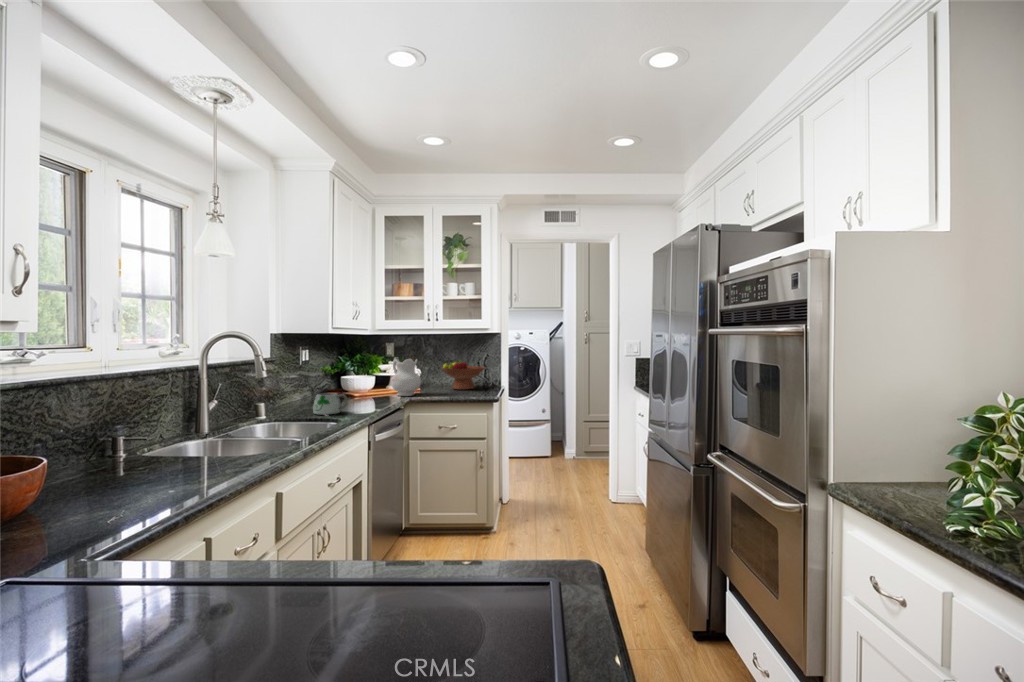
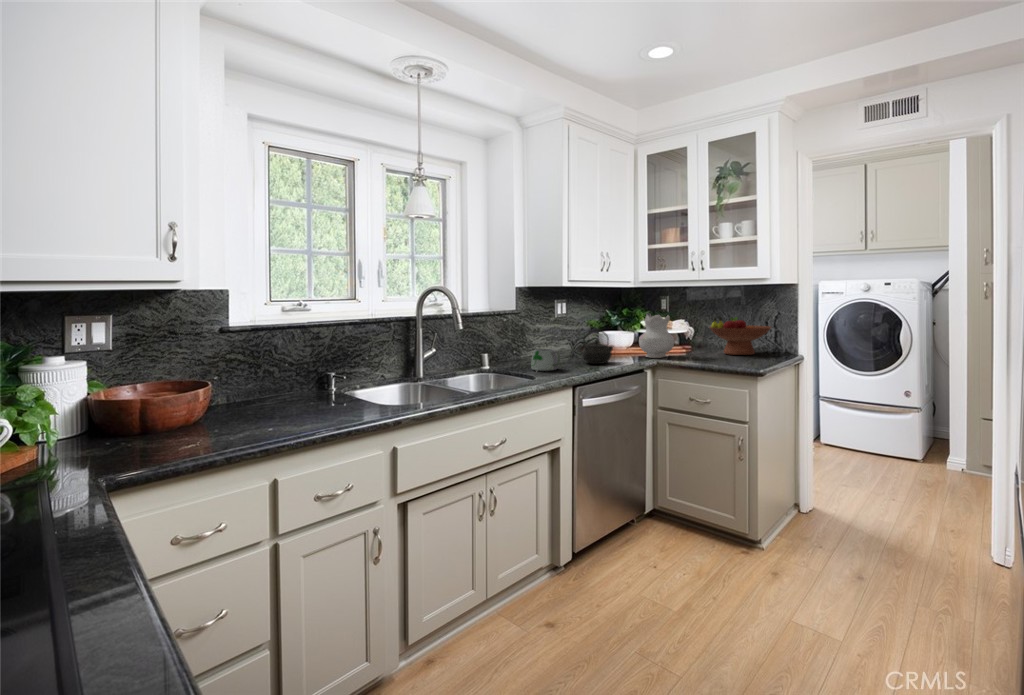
kettle: none [351,373,379,405] -> present [582,329,613,364]

